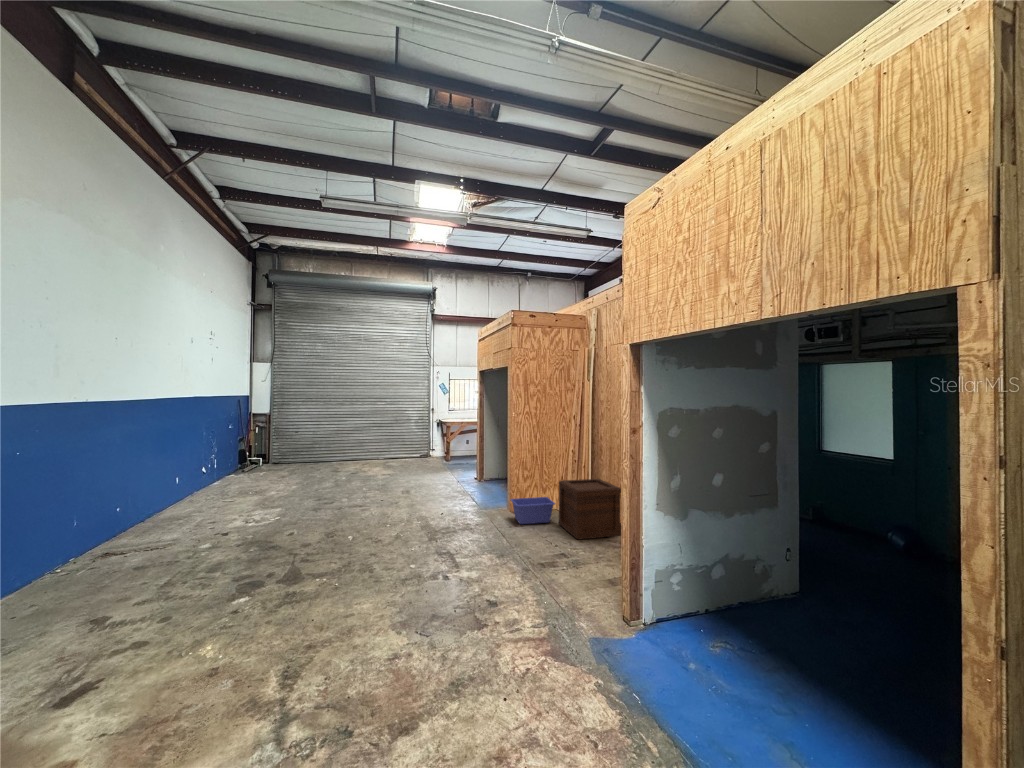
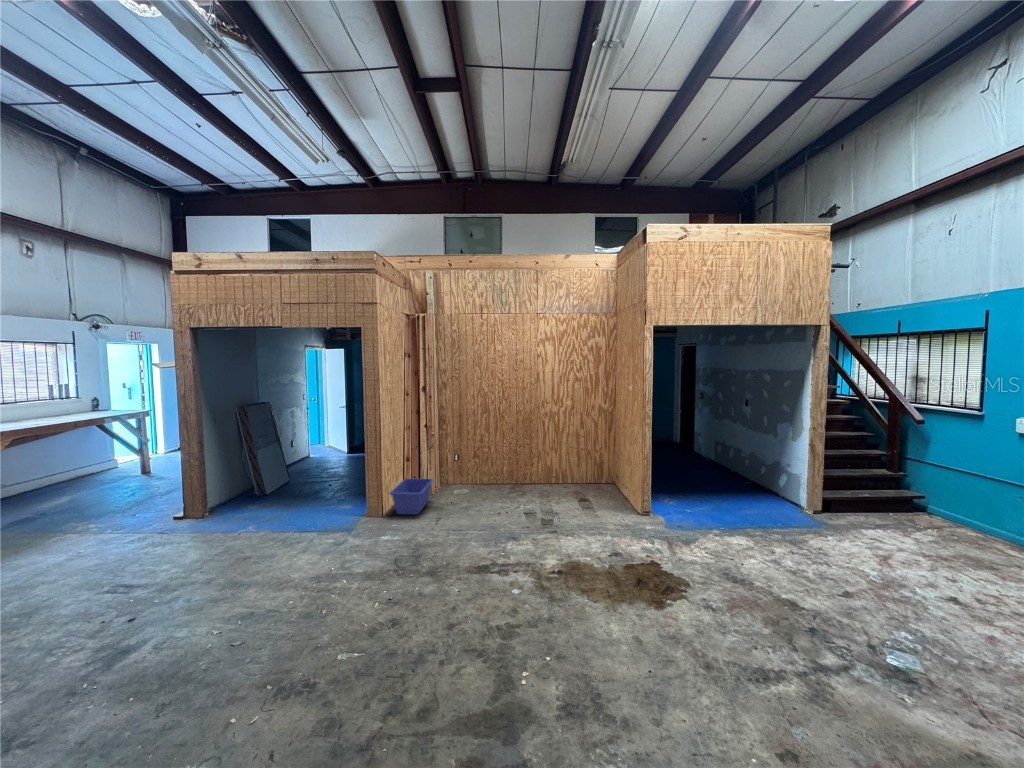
wooden crate: present [559,479,621,540] -> none [437,443,490,500]

